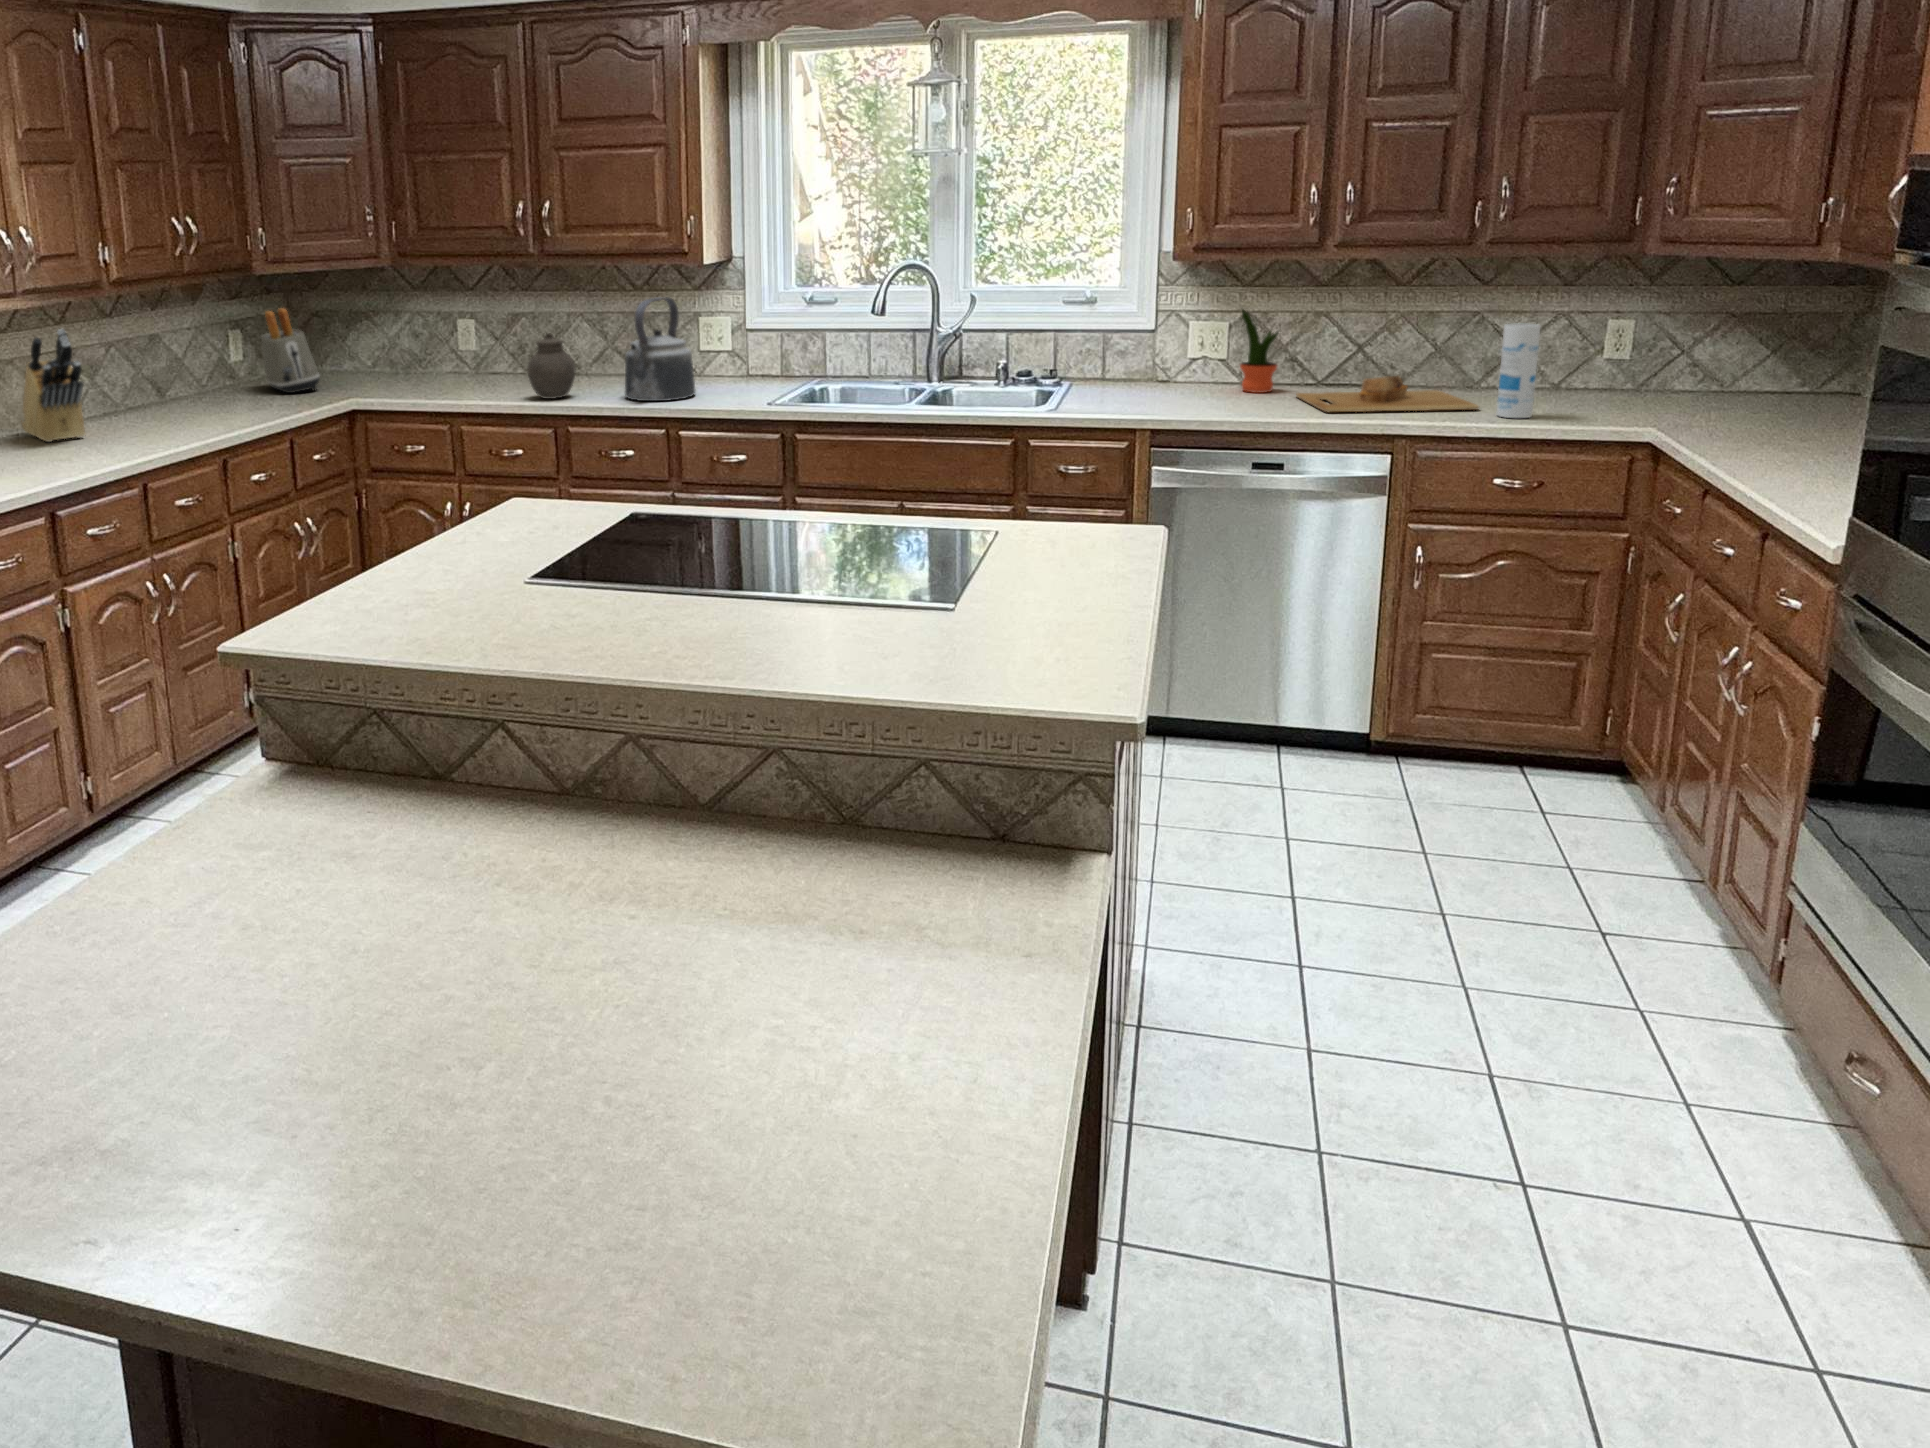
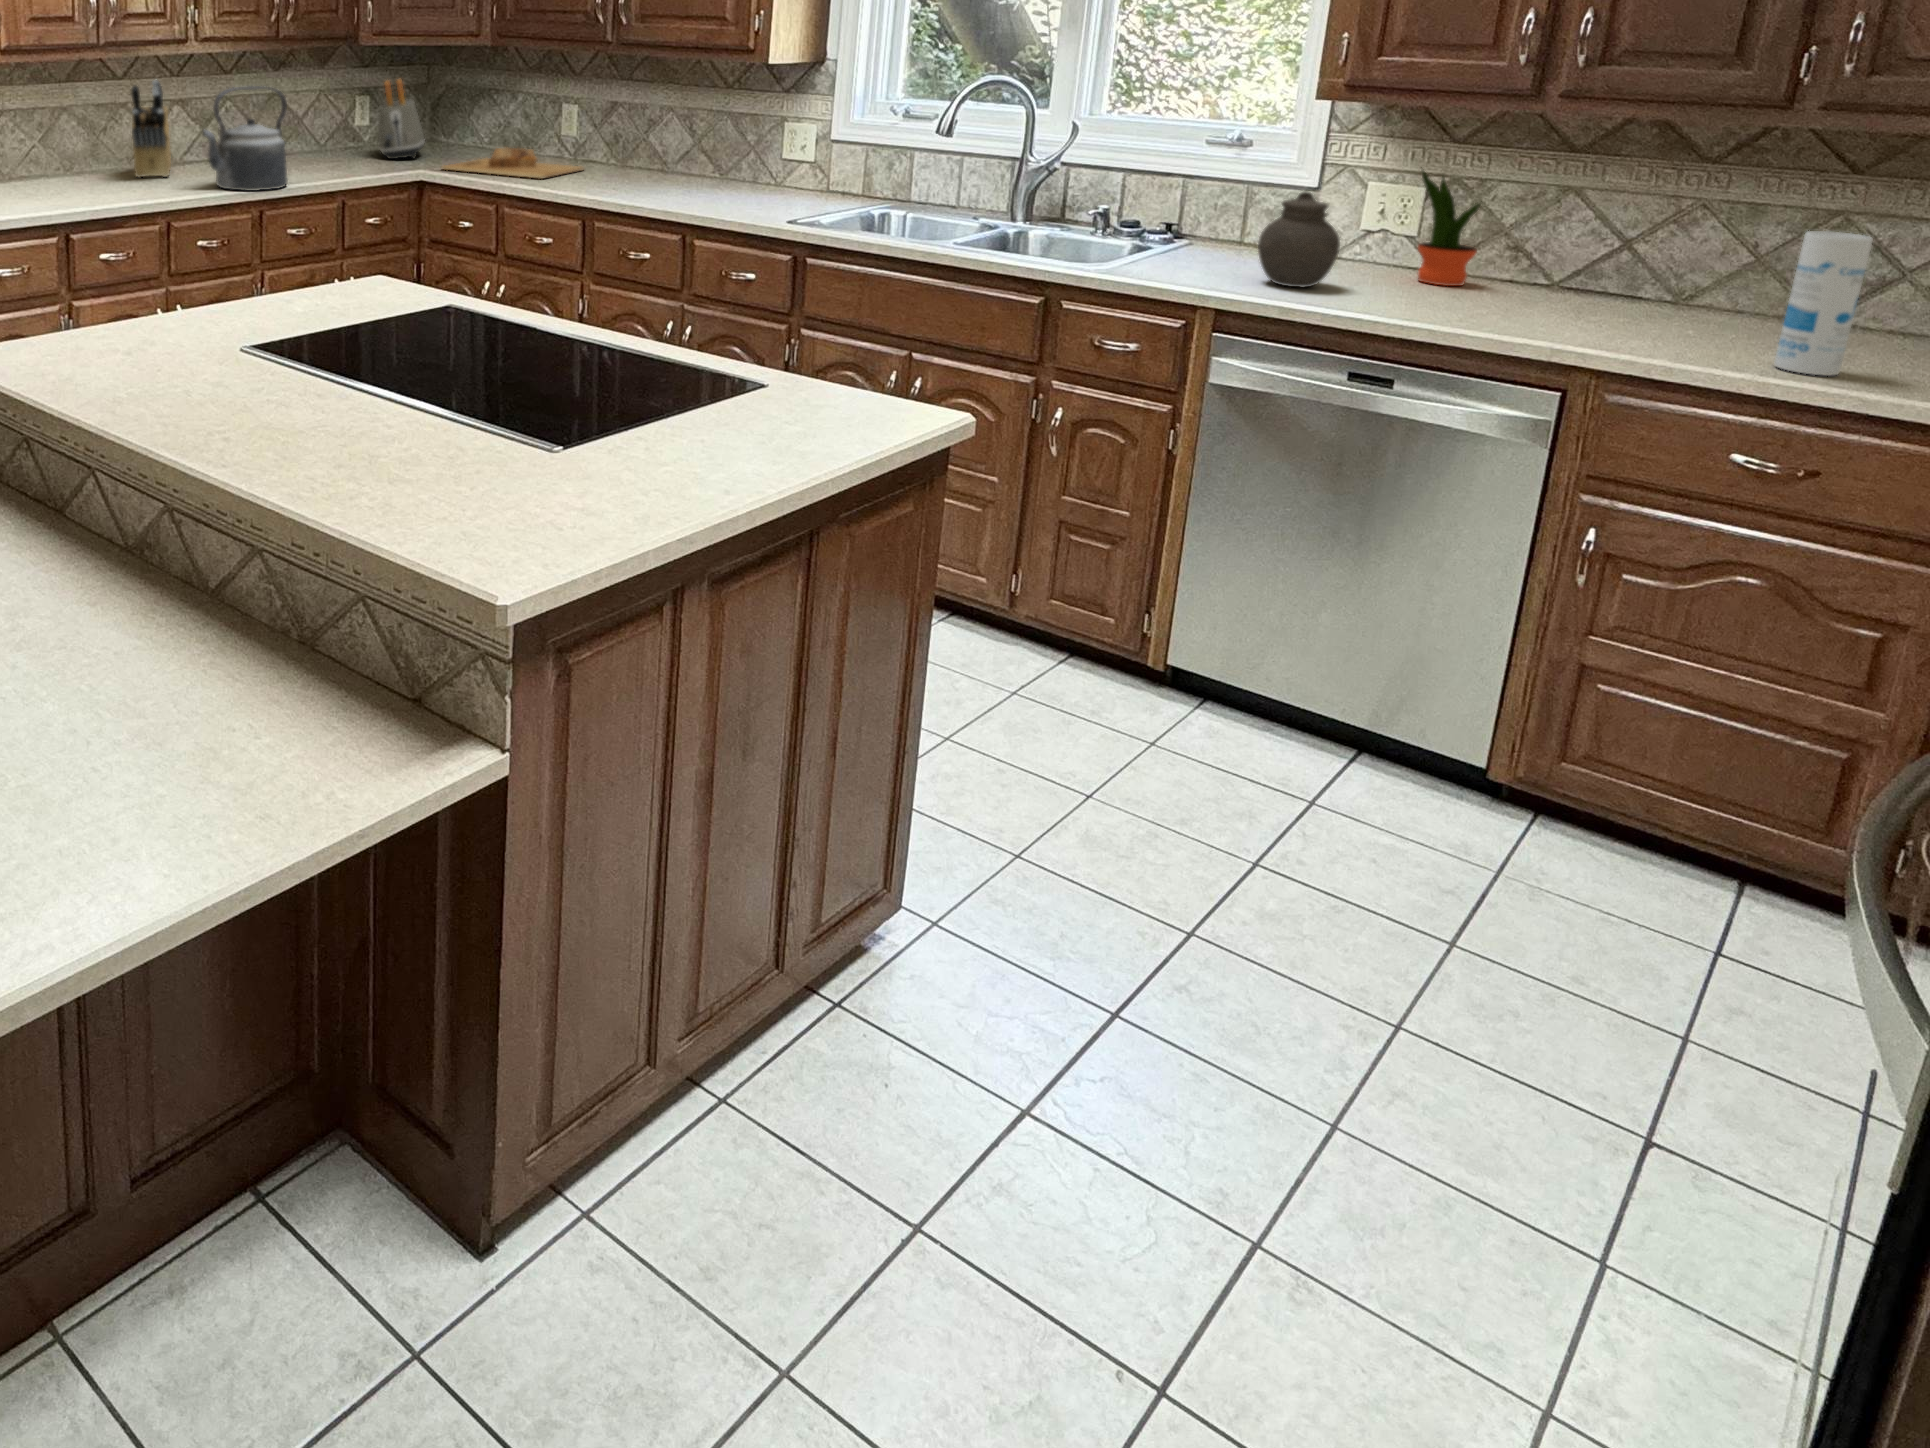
kettle: present [625,297,695,401] -> present [203,86,288,191]
jar: present [527,333,576,399] -> present [1258,192,1340,287]
cutting board: present [1296,376,1479,412] -> present [442,148,583,179]

